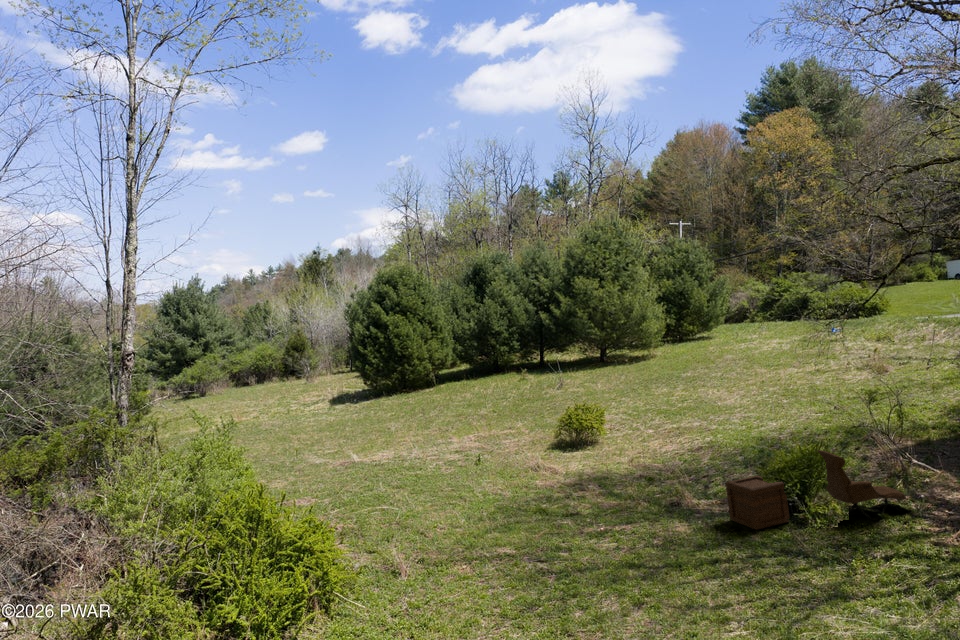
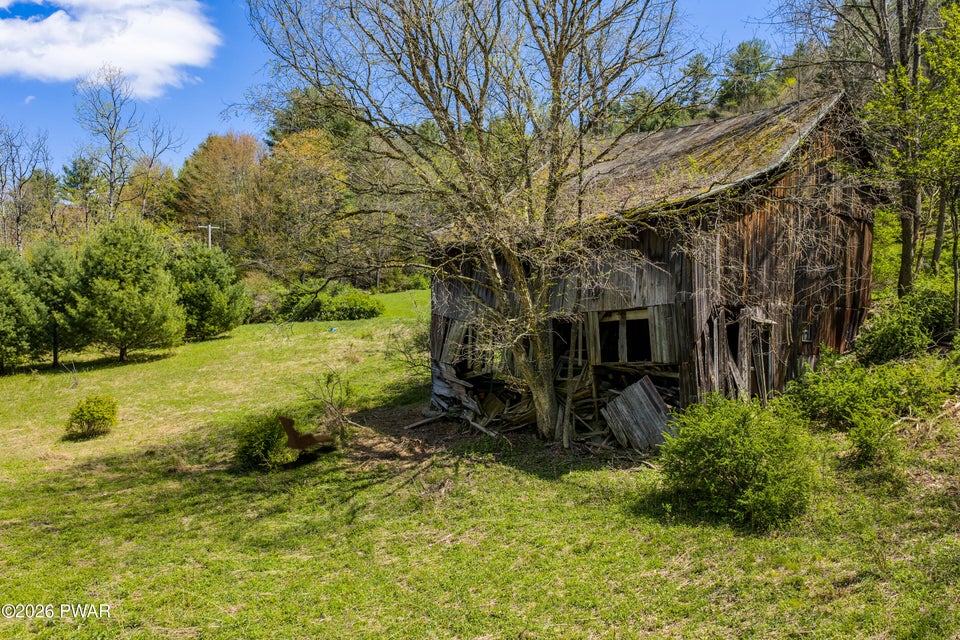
wooden crate: present [726,476,789,530] -> none [210,440,258,480]

